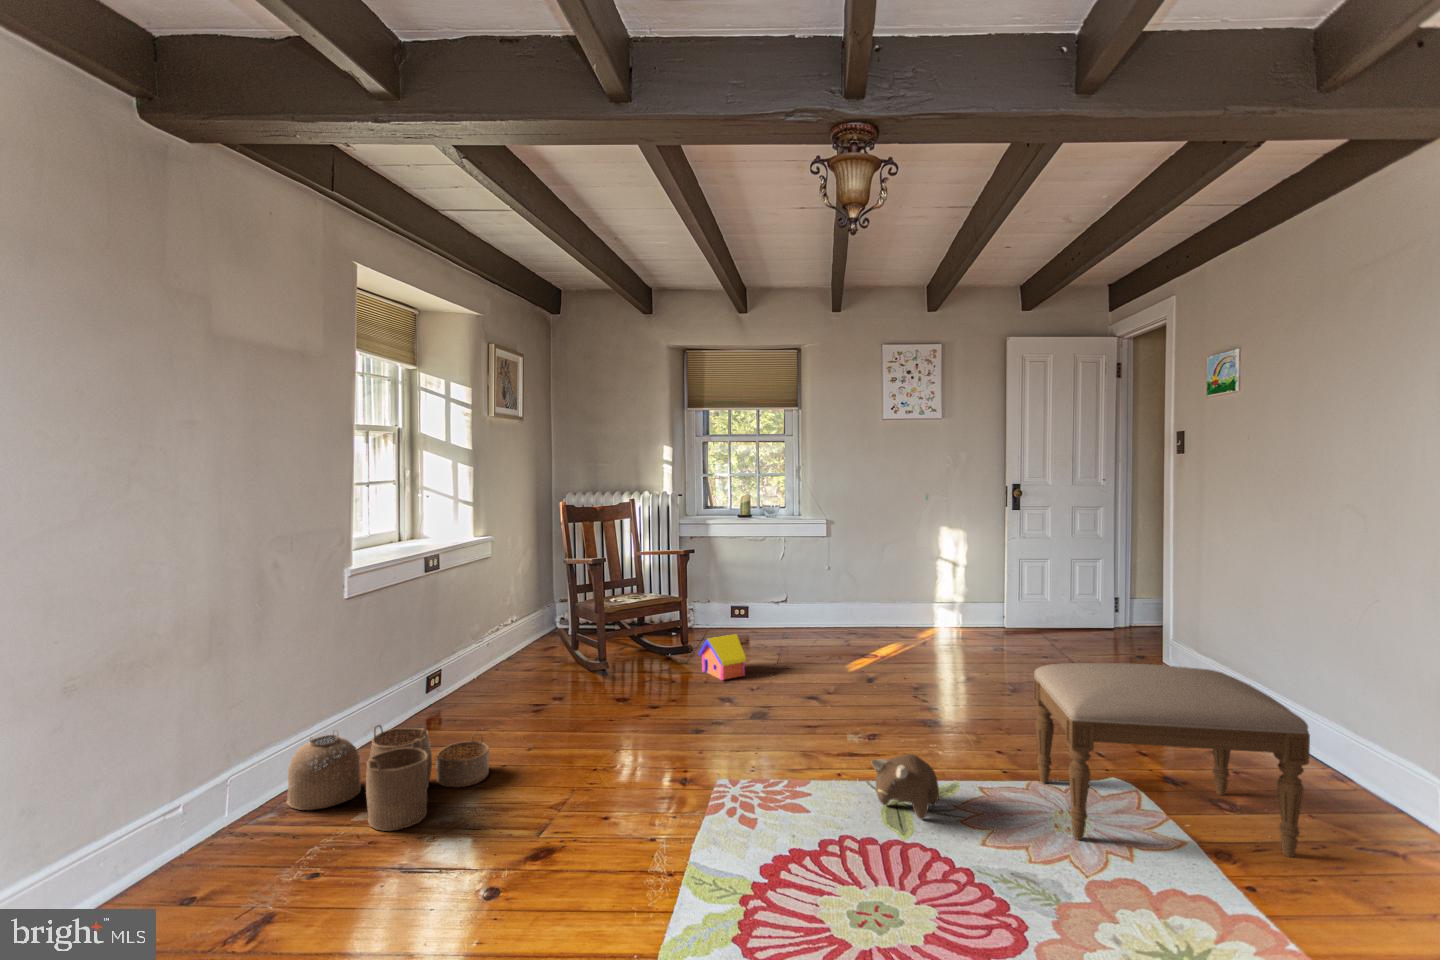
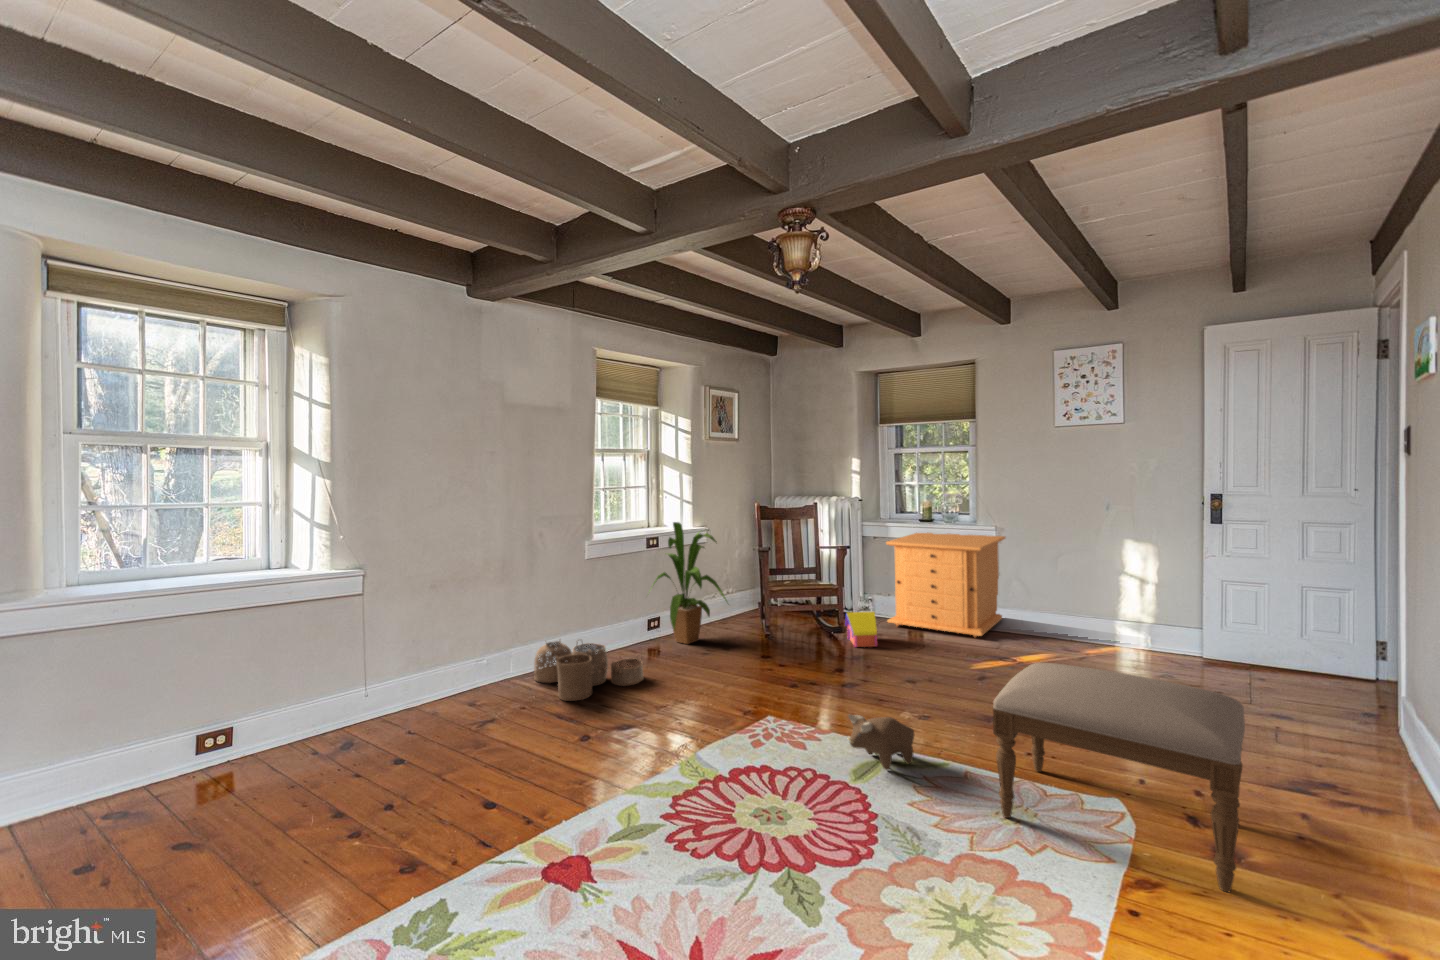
house plant: none [435,531,555,709] -> present [654,522,727,644]
dresser: none [729,538,839,653] -> present [886,532,1005,637]

